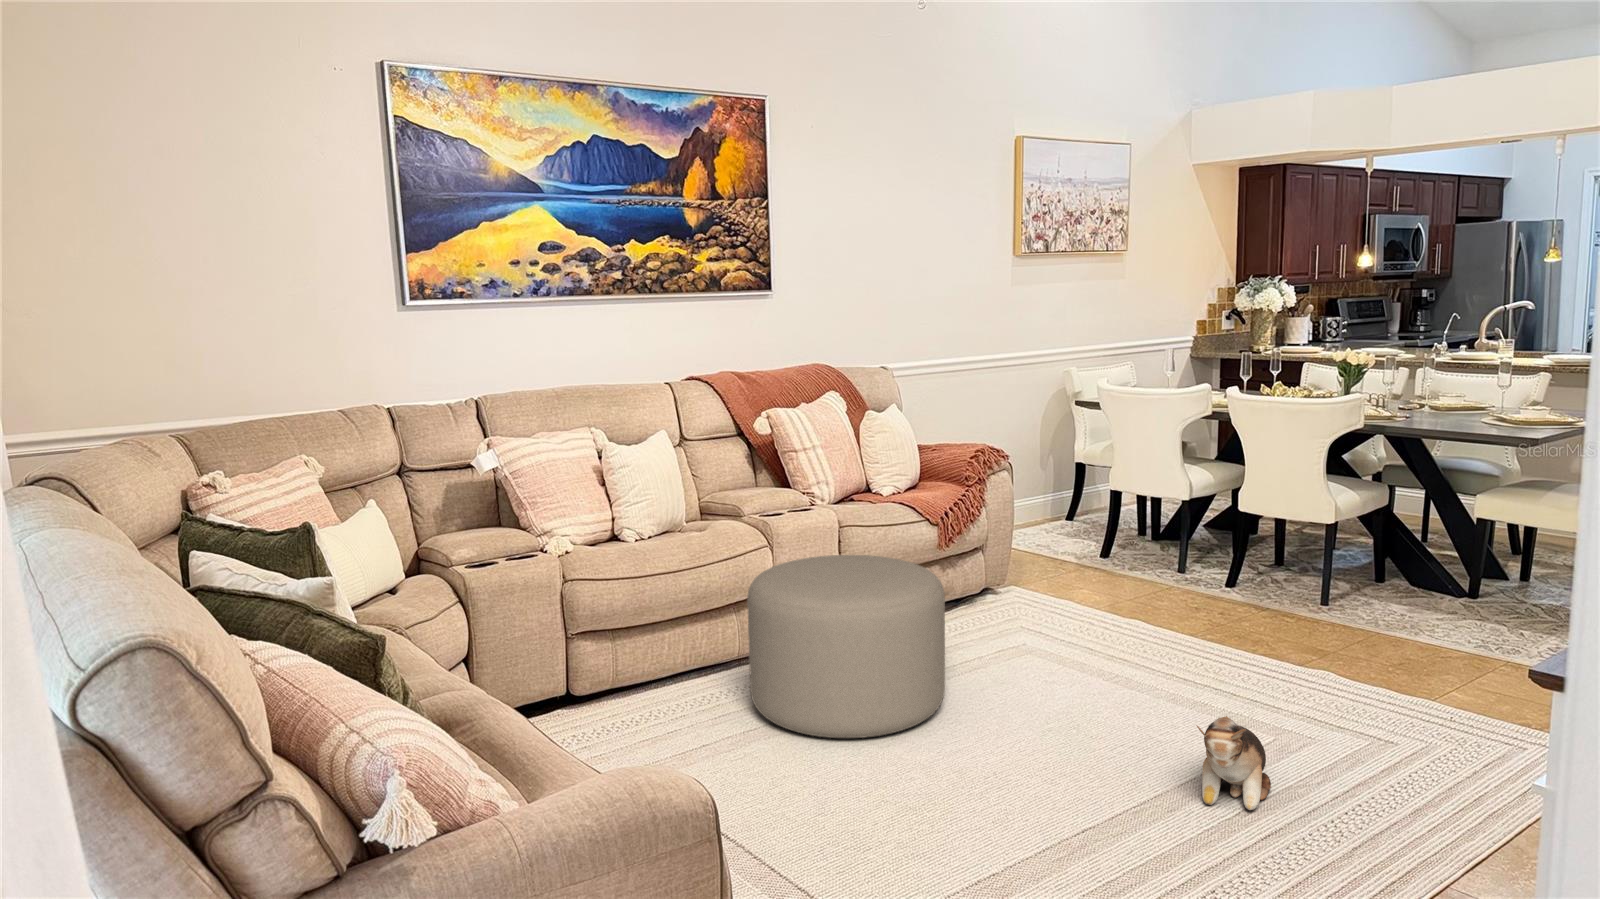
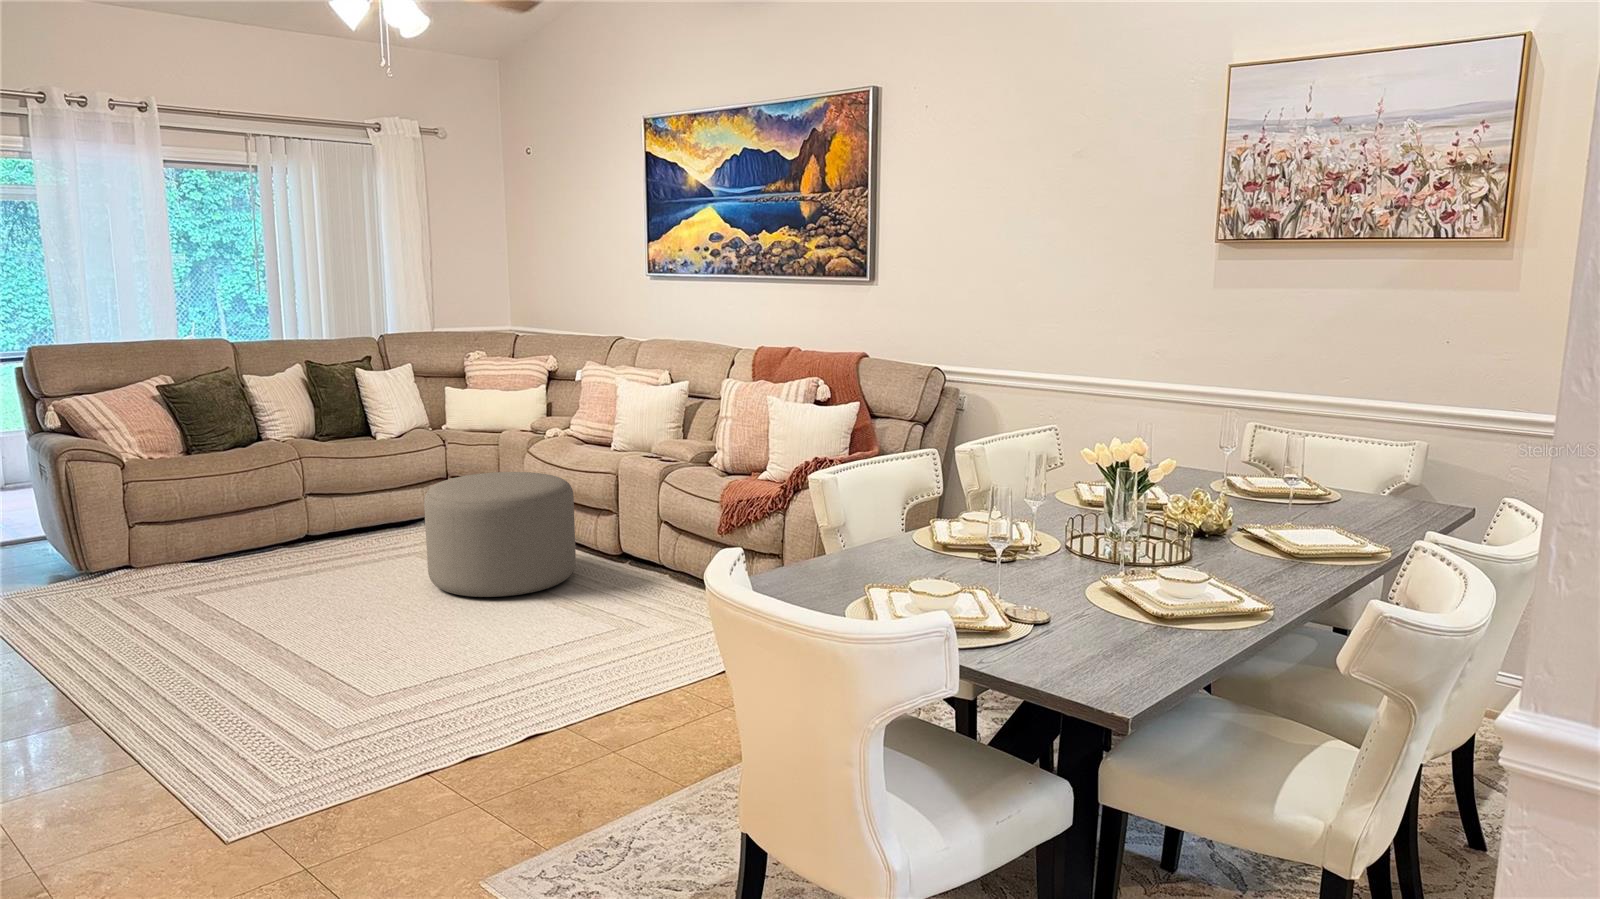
plush toy: present [1197,716,1271,810] -> none [219,590,334,680]

